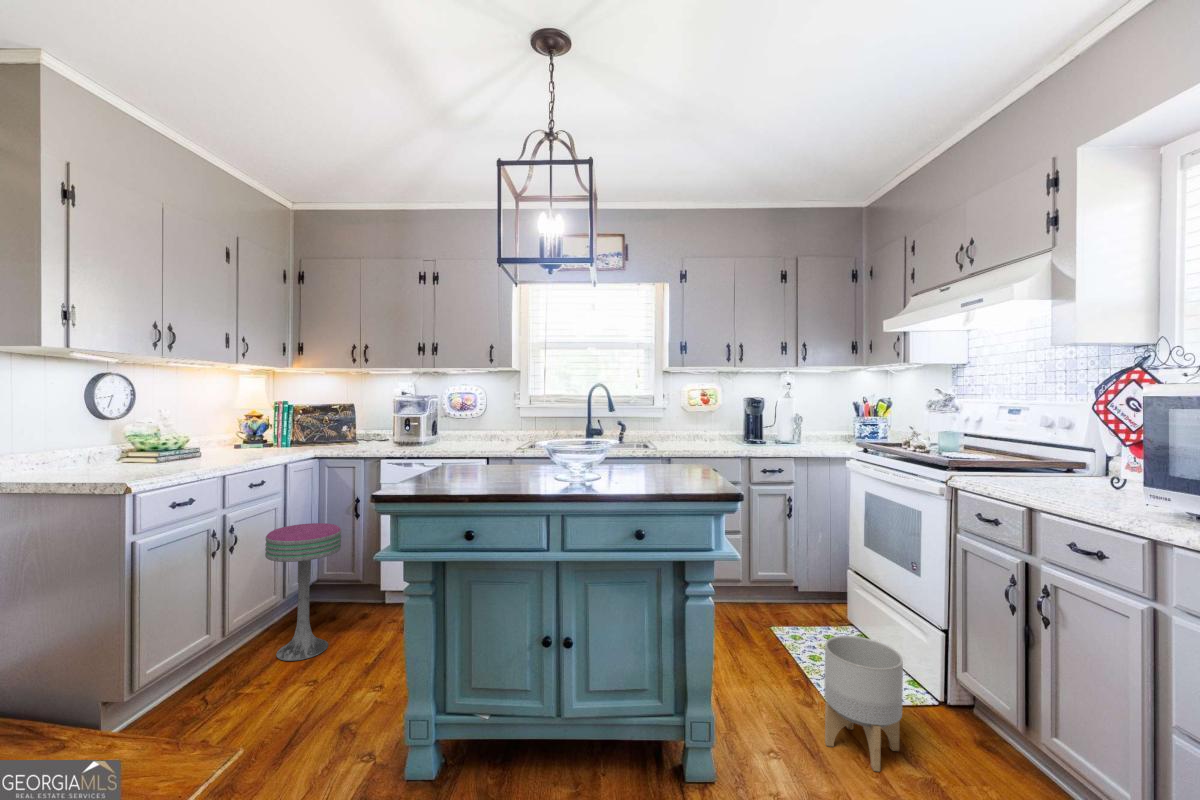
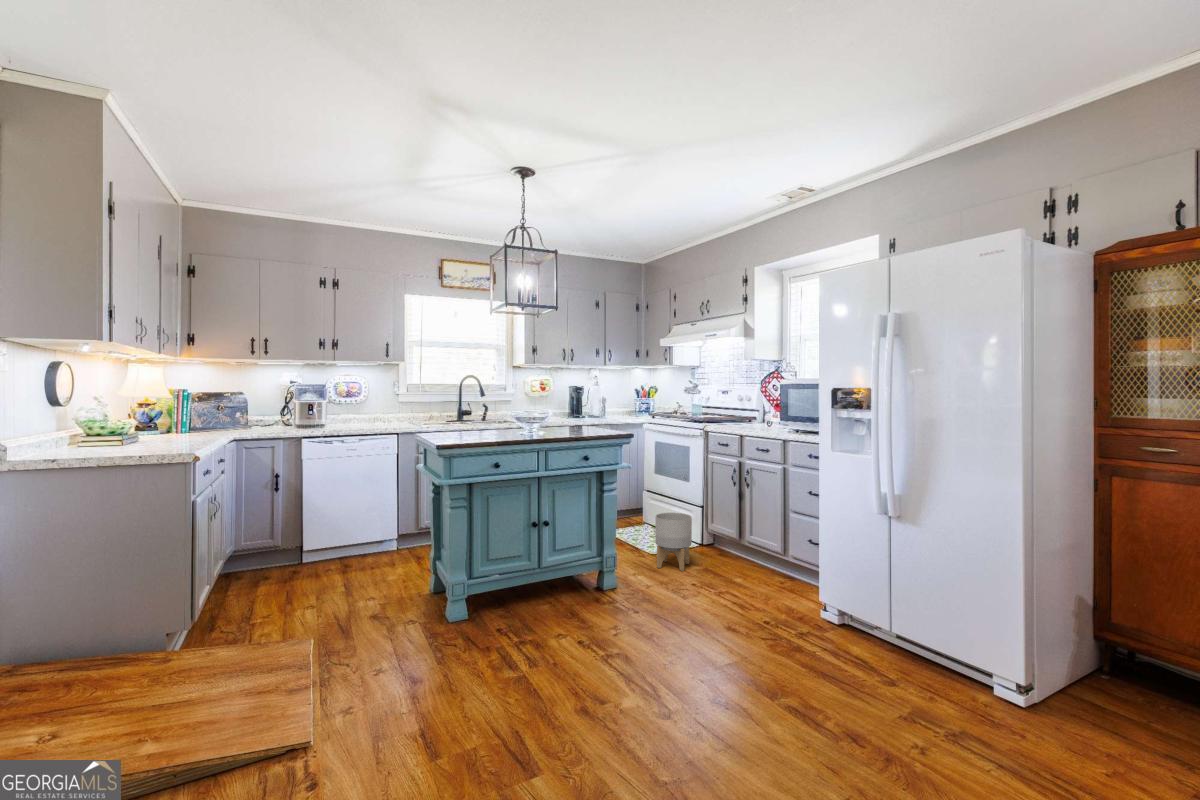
bar stool: present [265,523,341,661] -> none [245,492,308,601]

